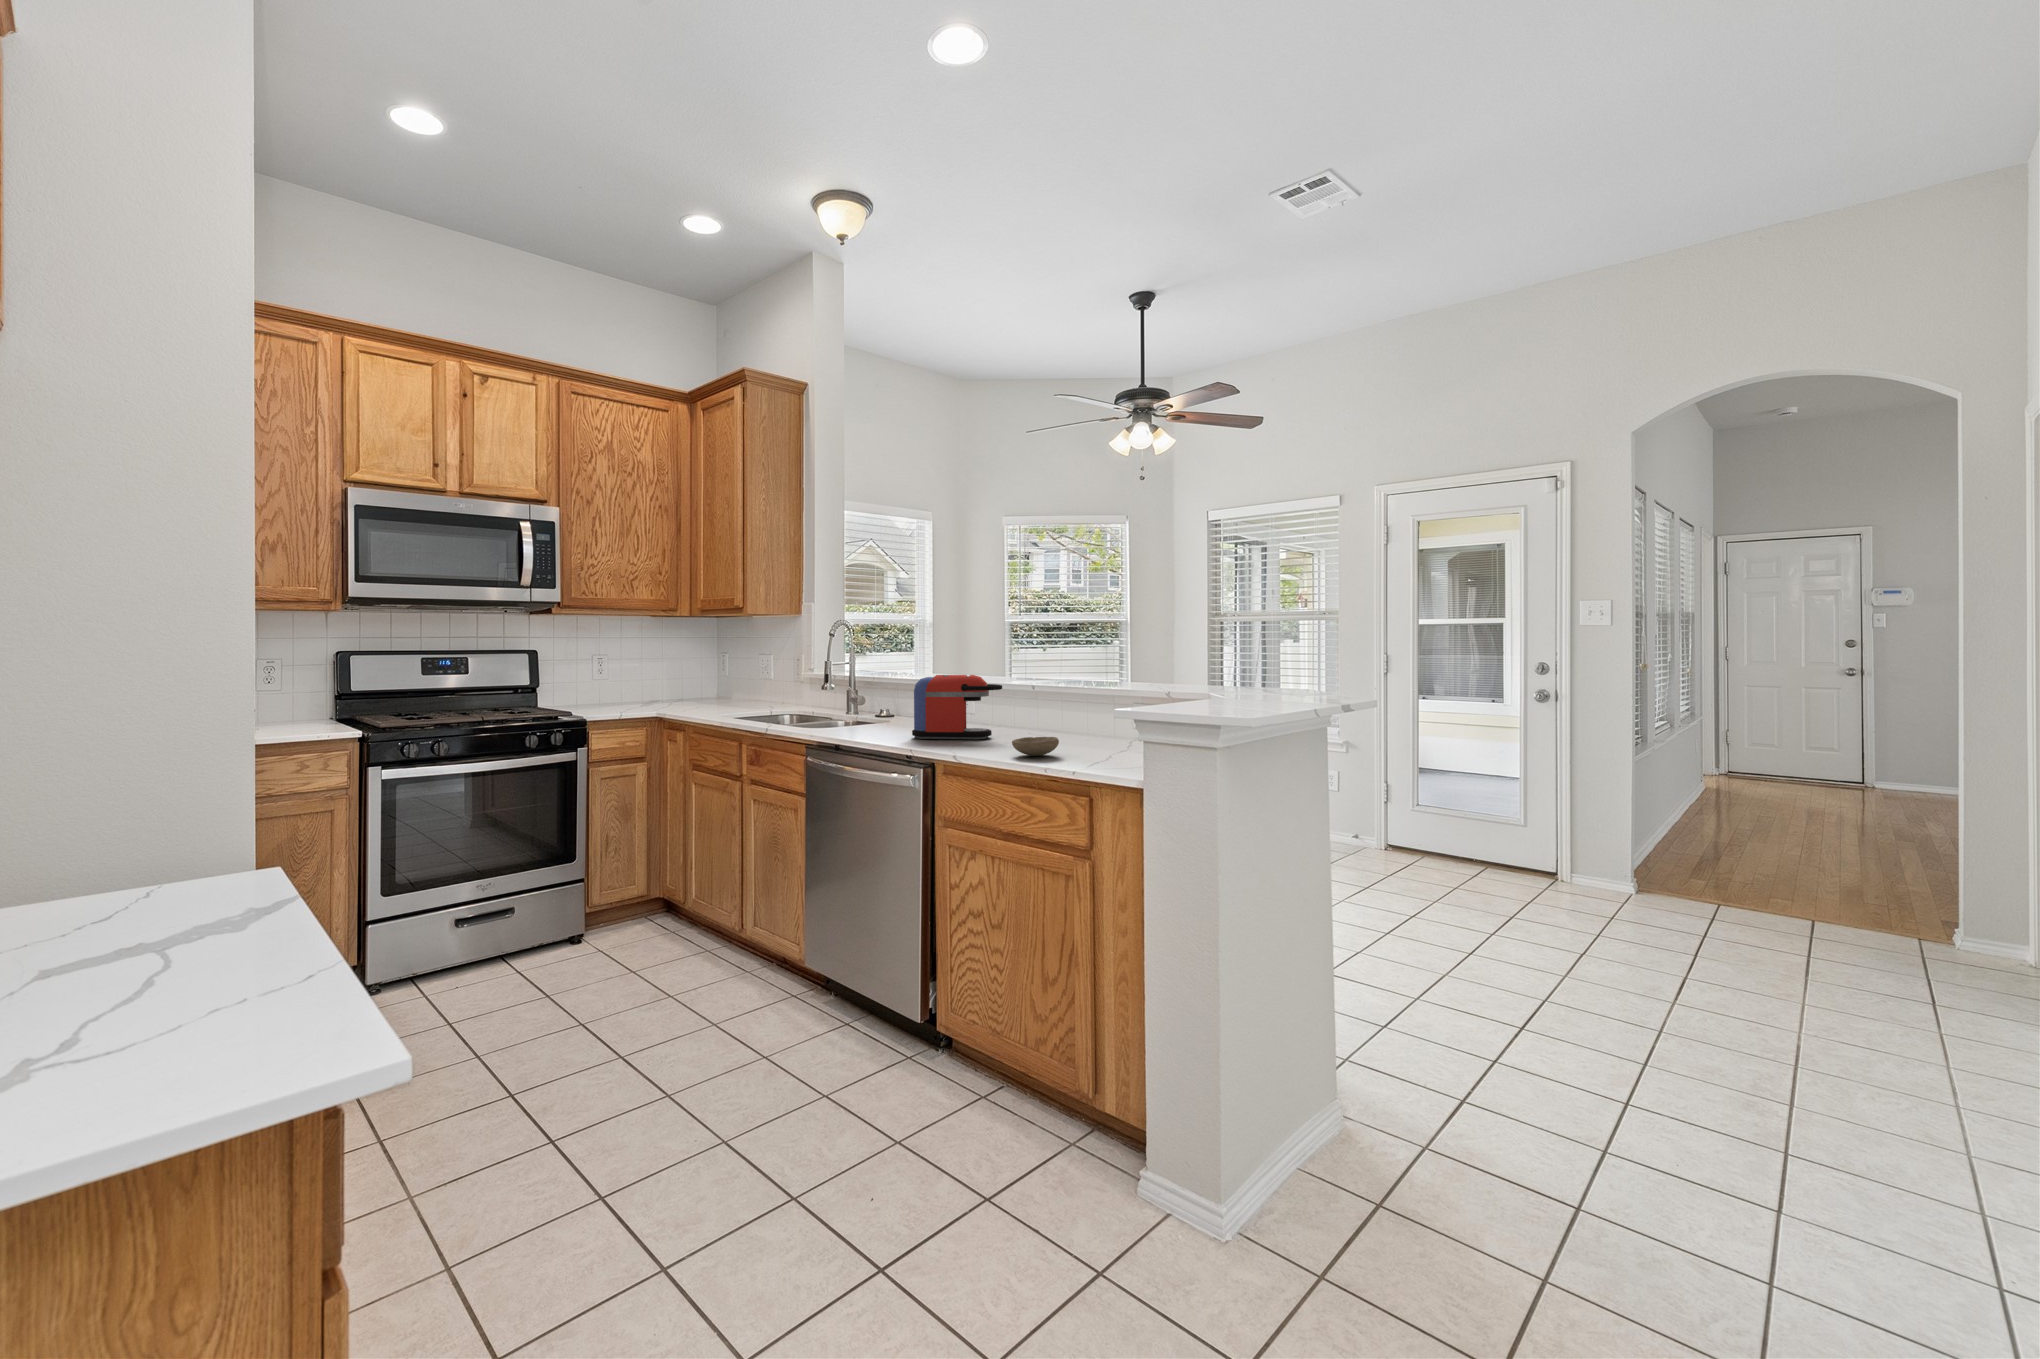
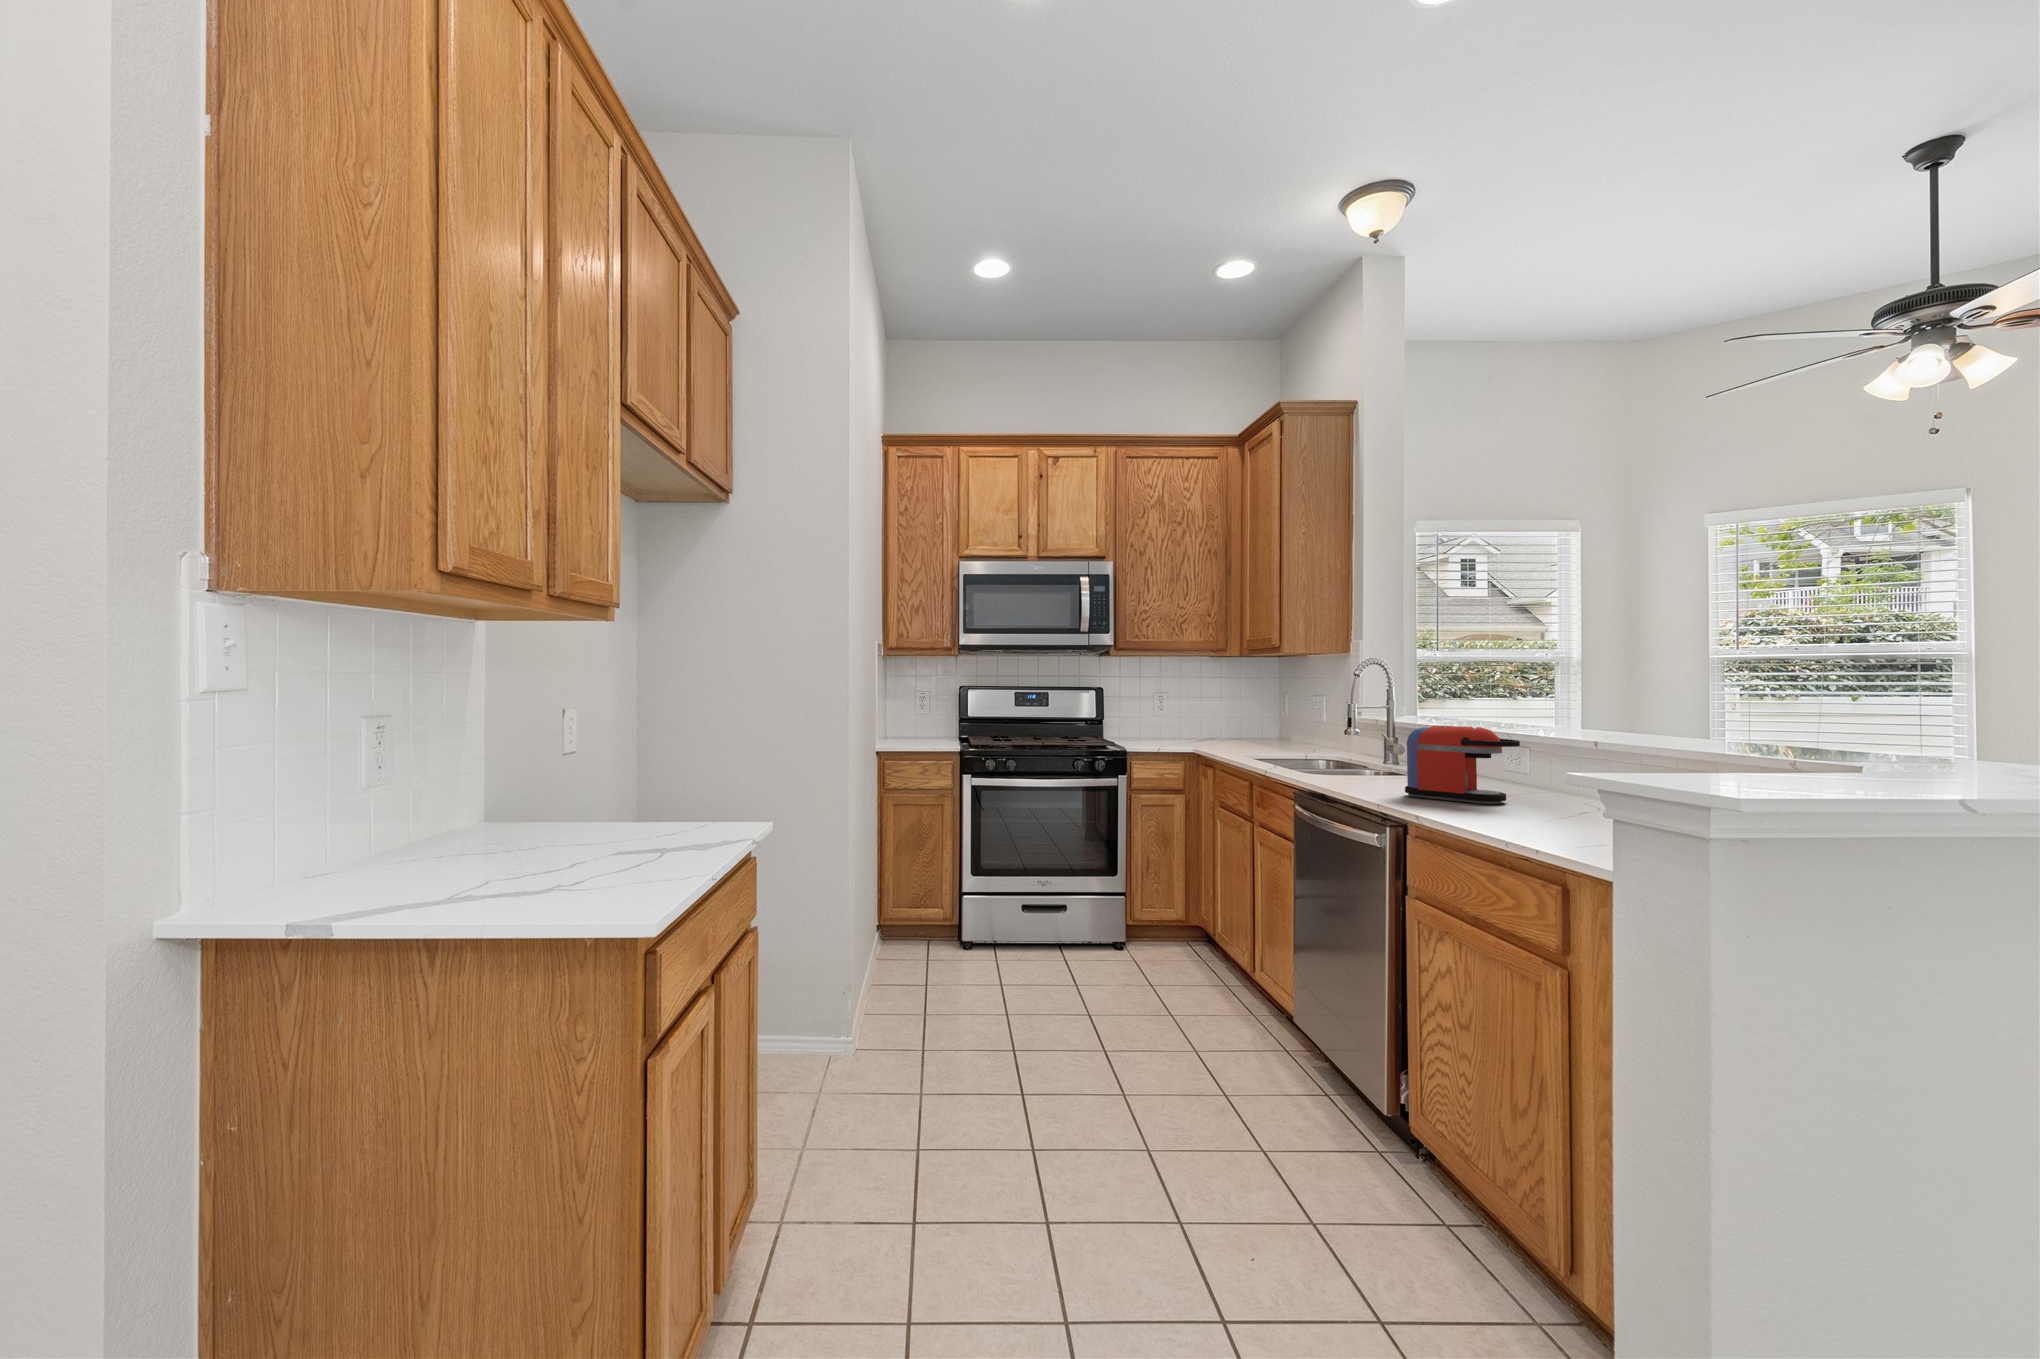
bowl: present [1012,737,1059,756] -> none [1486,806,1553,830]

